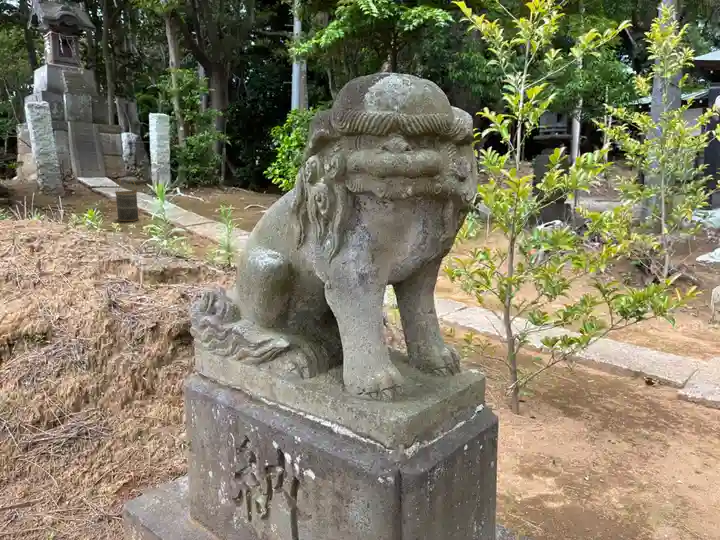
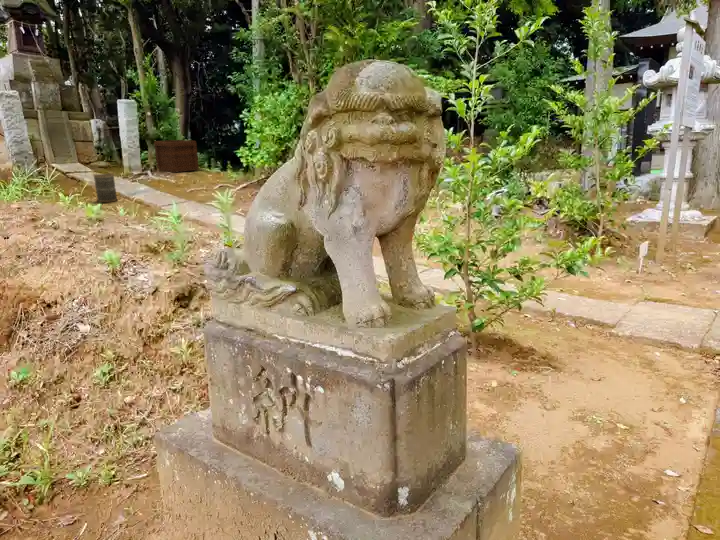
wooden crate: none [185,157,231,192] -> present [154,140,199,173]

